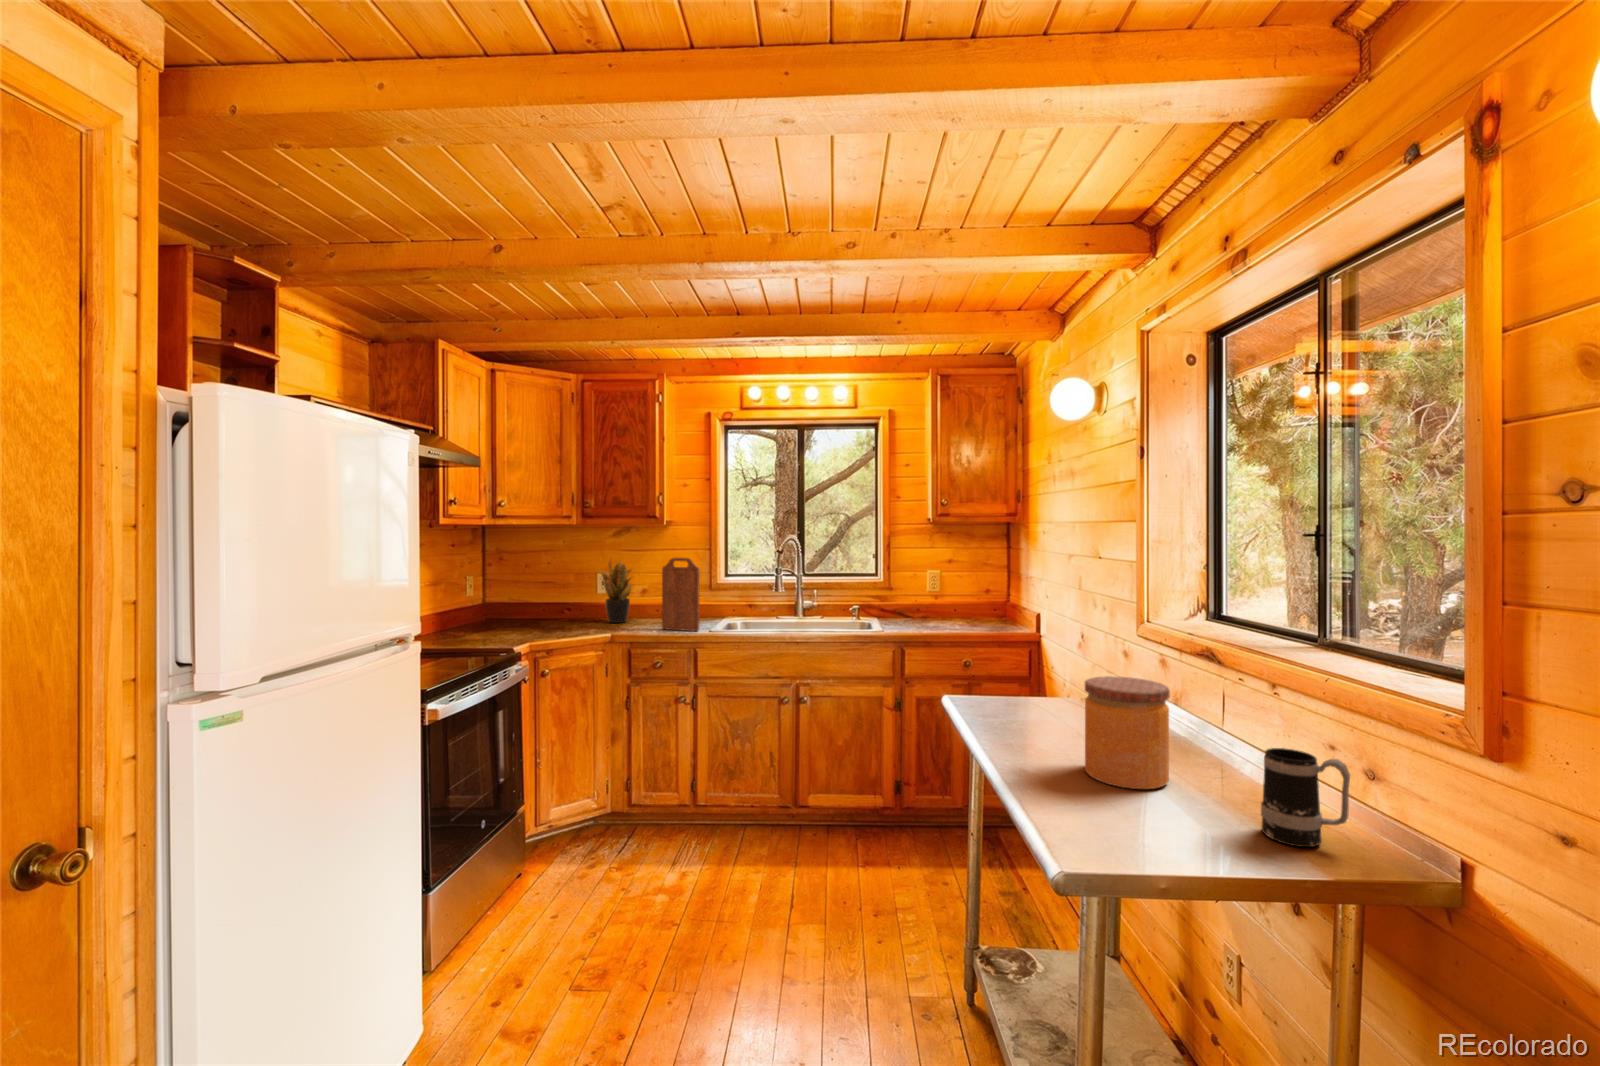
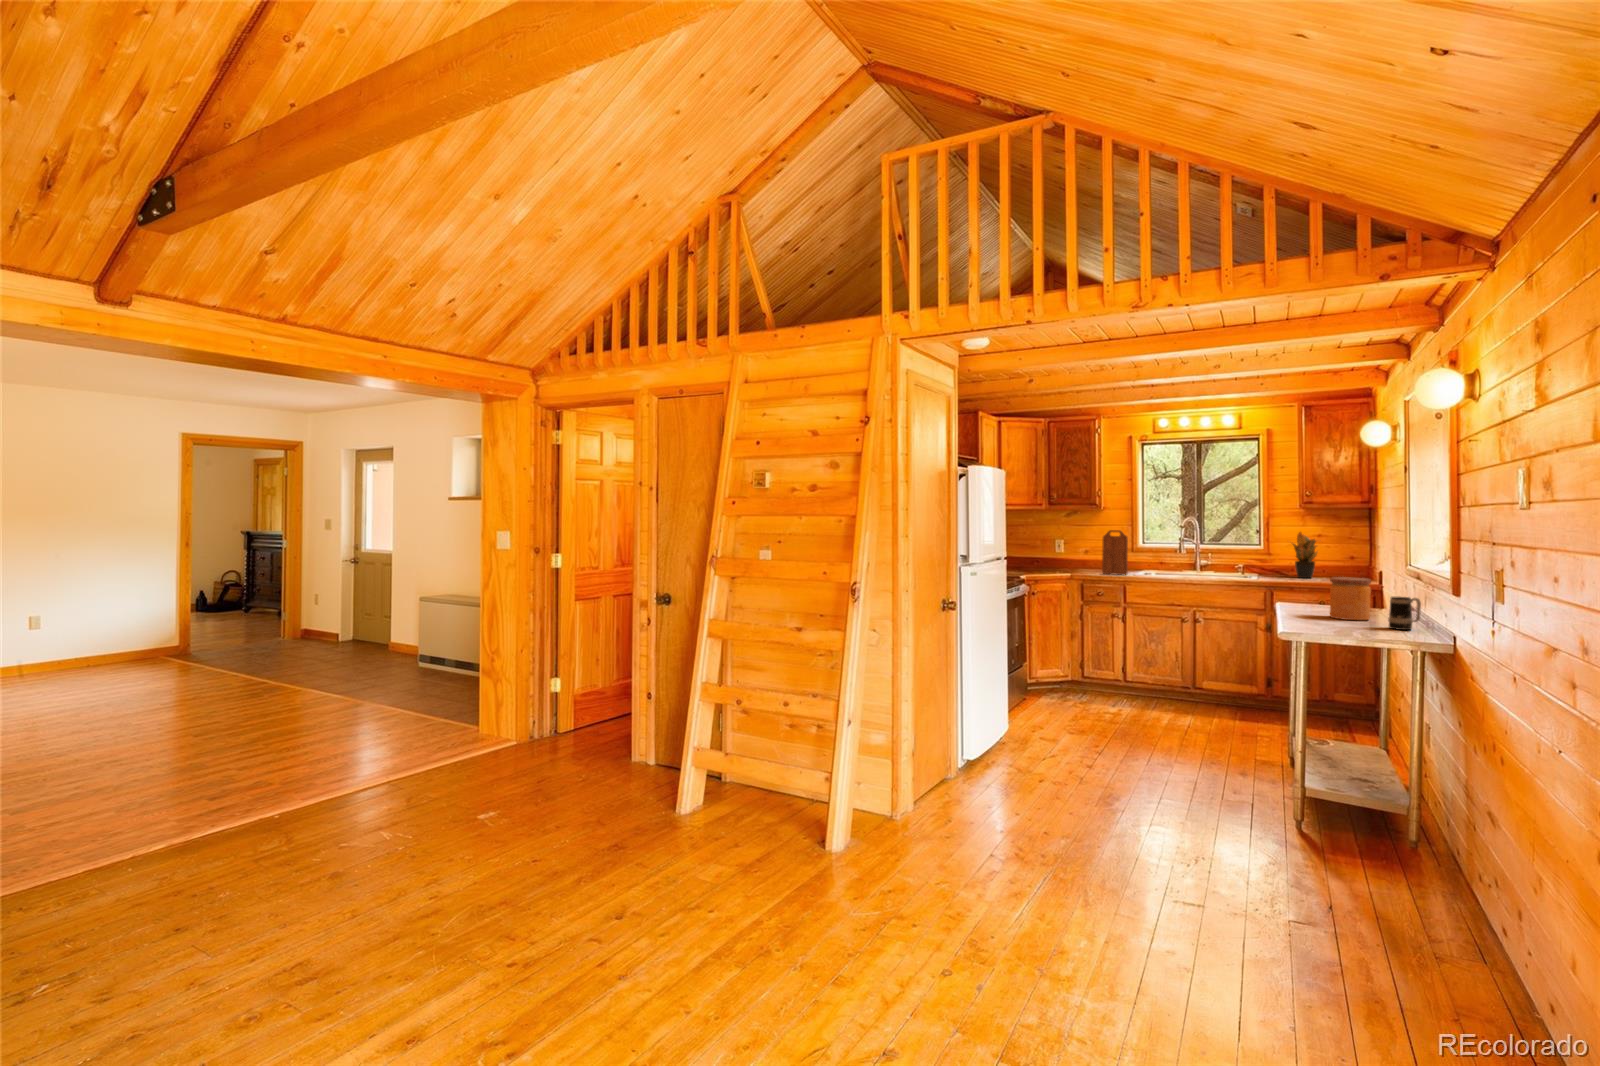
potted plant: present [600,560,633,623] -> present [1292,532,1317,578]

